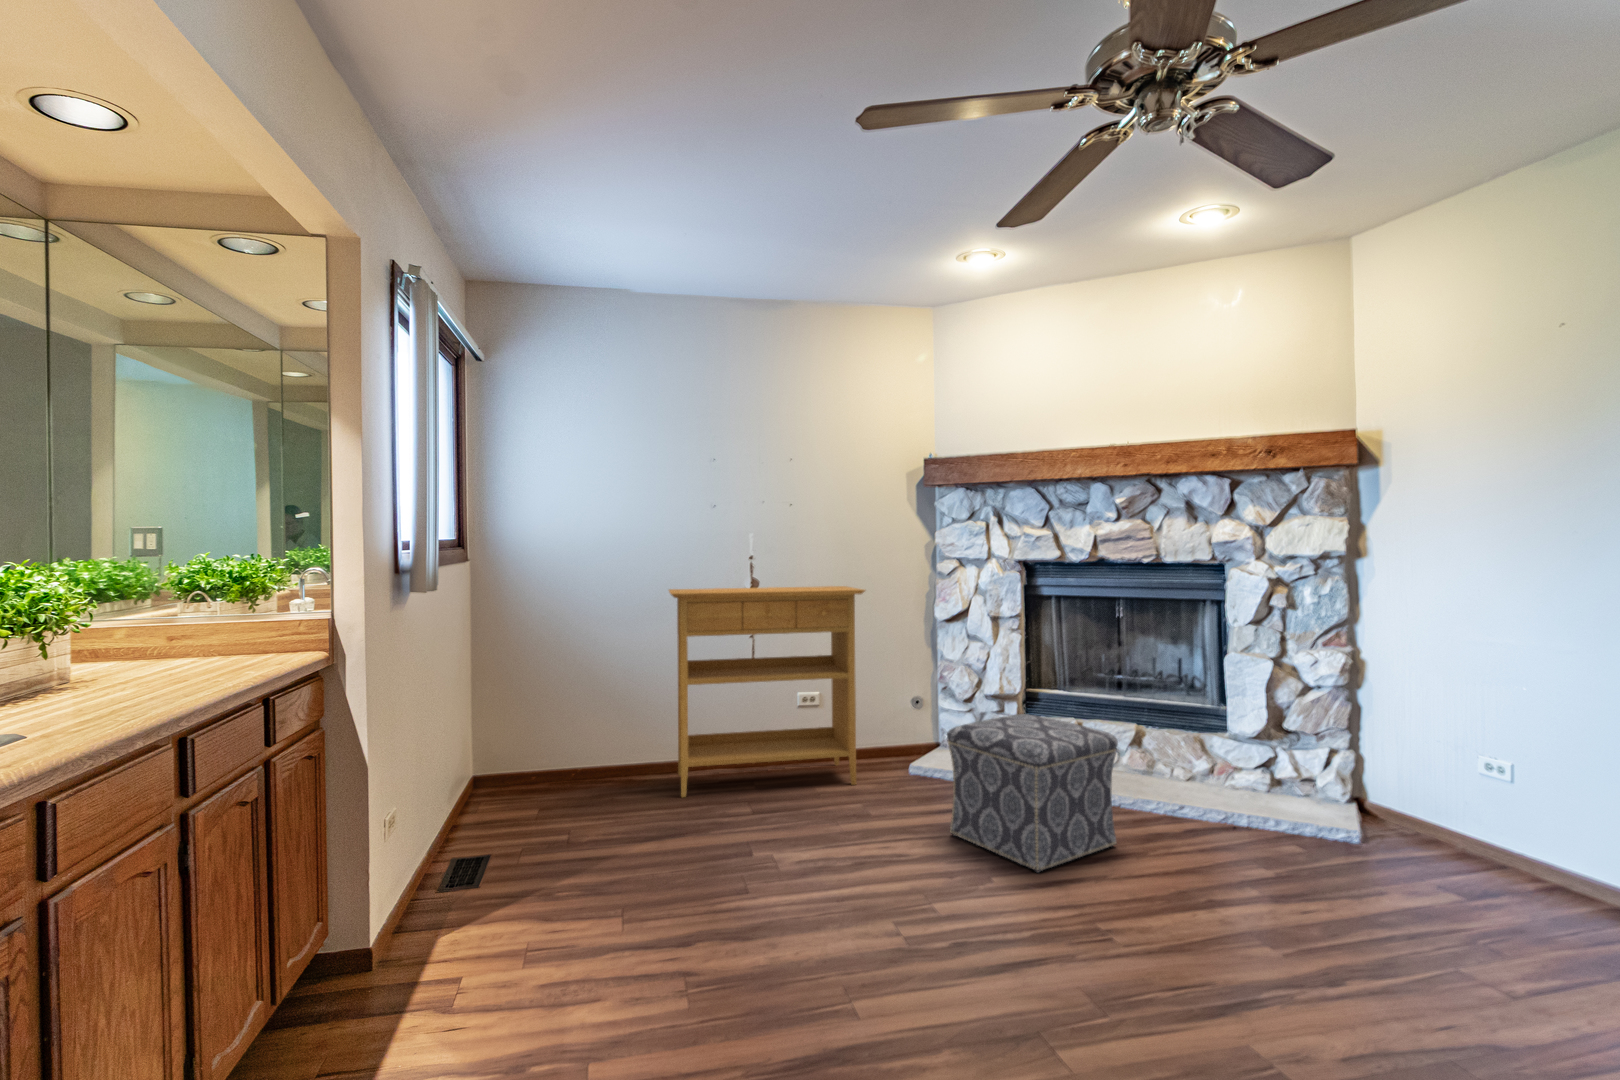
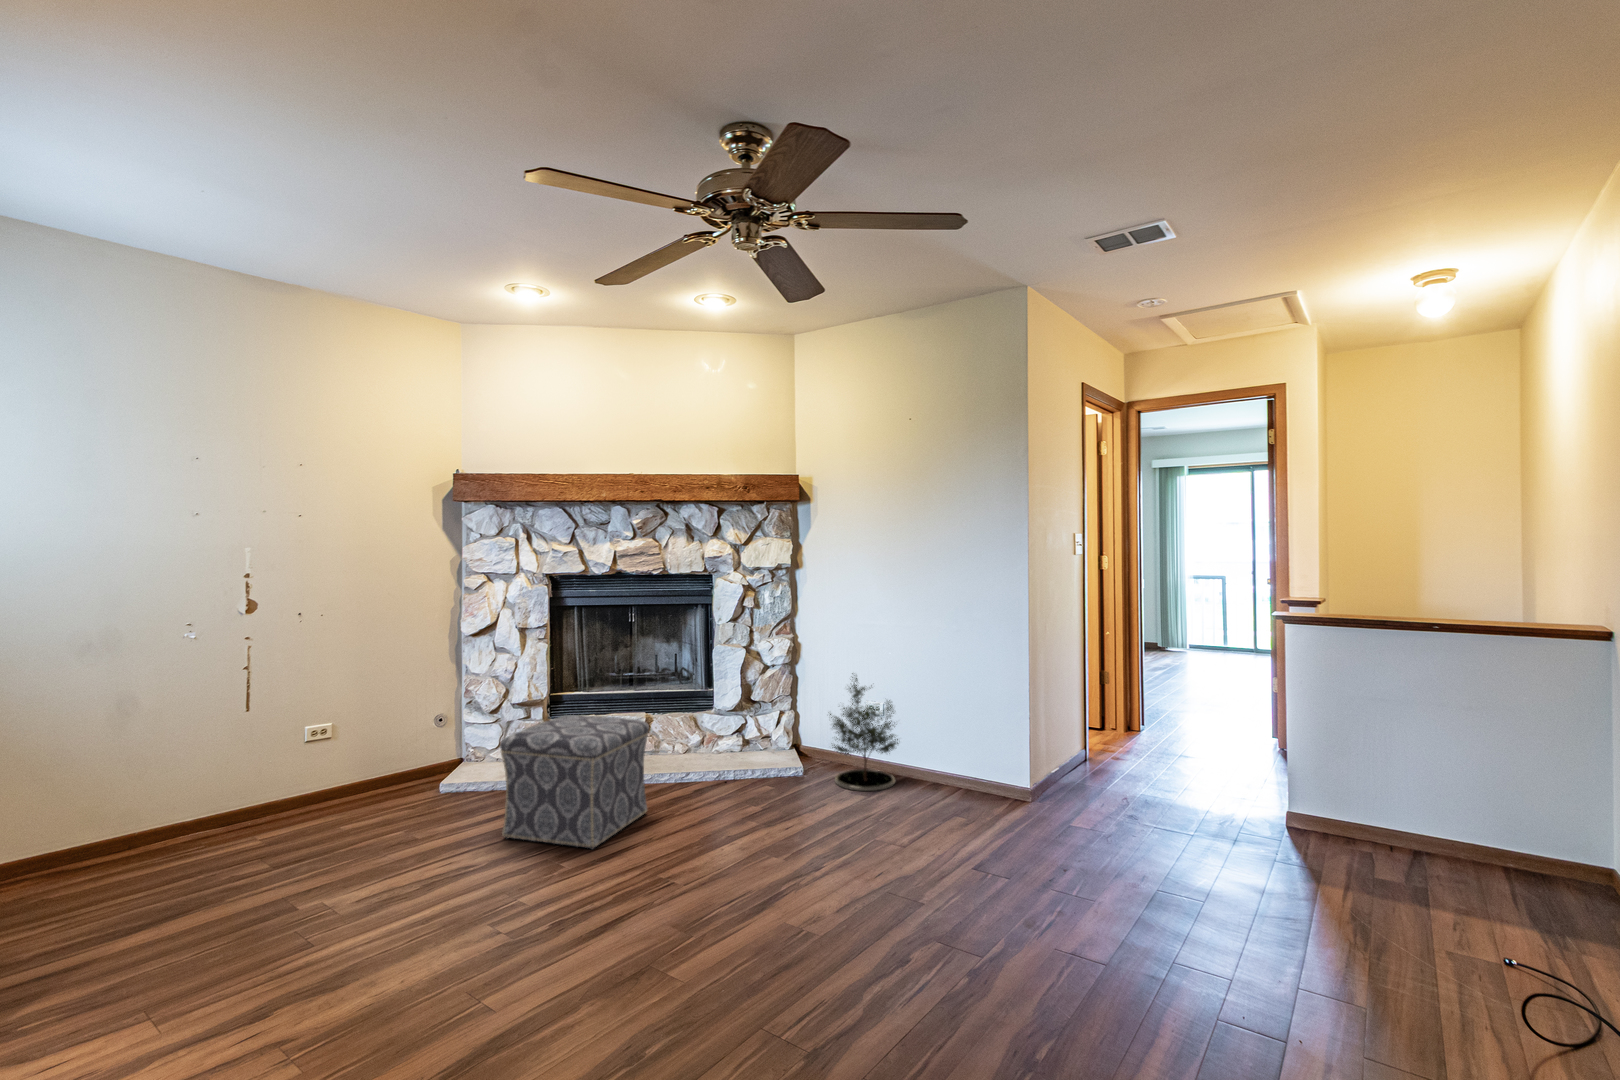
console table: present [669,586,865,797] -> none [105,606,394,879]
potted tree: none [1397,709,1553,902] -> present [830,673,898,791]

